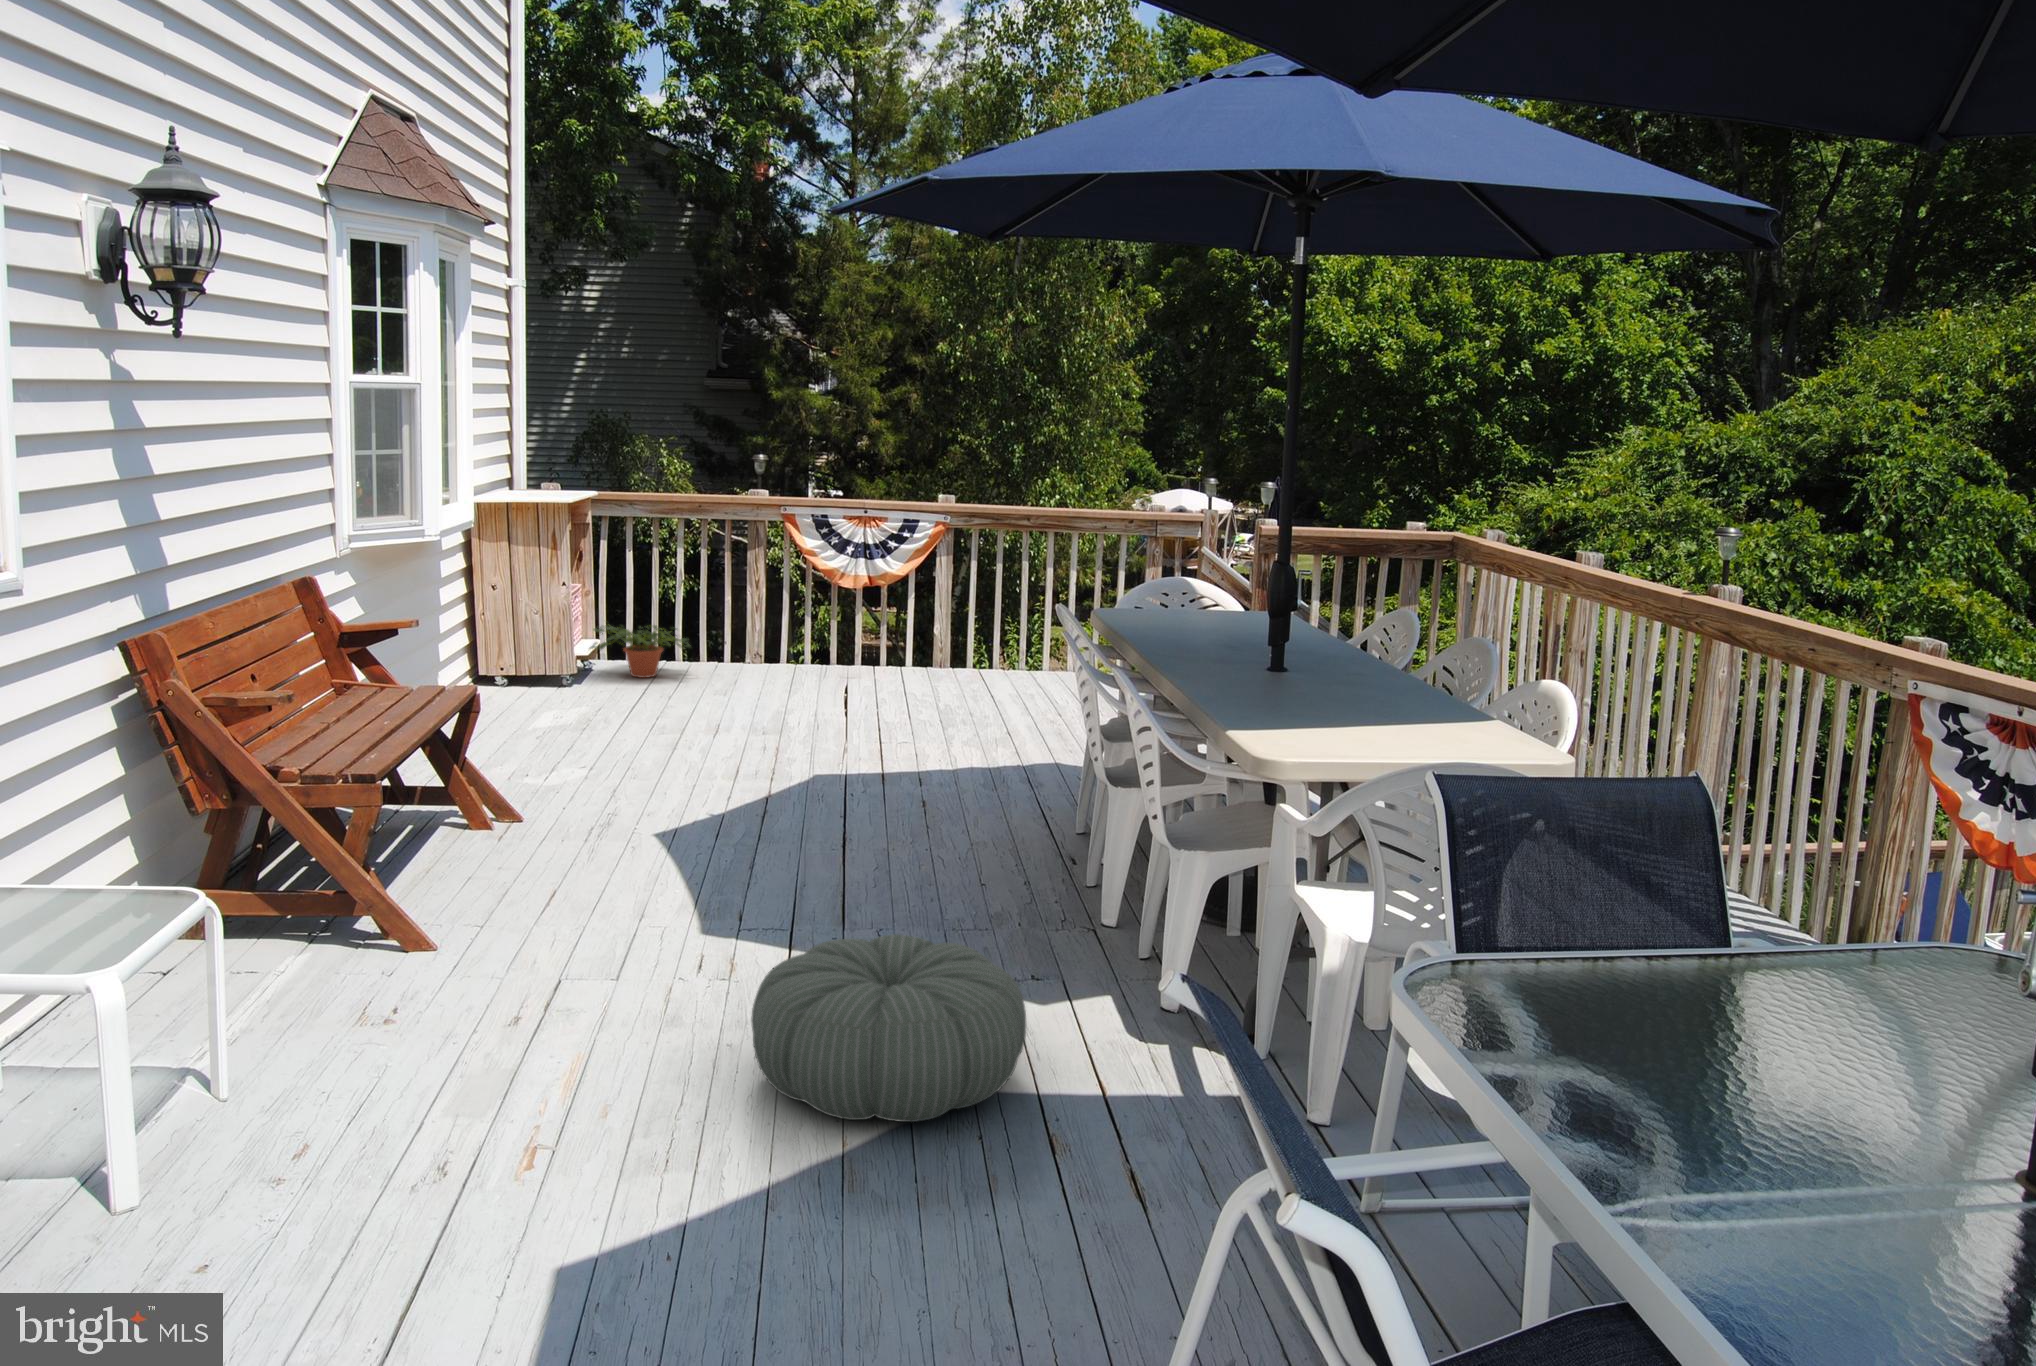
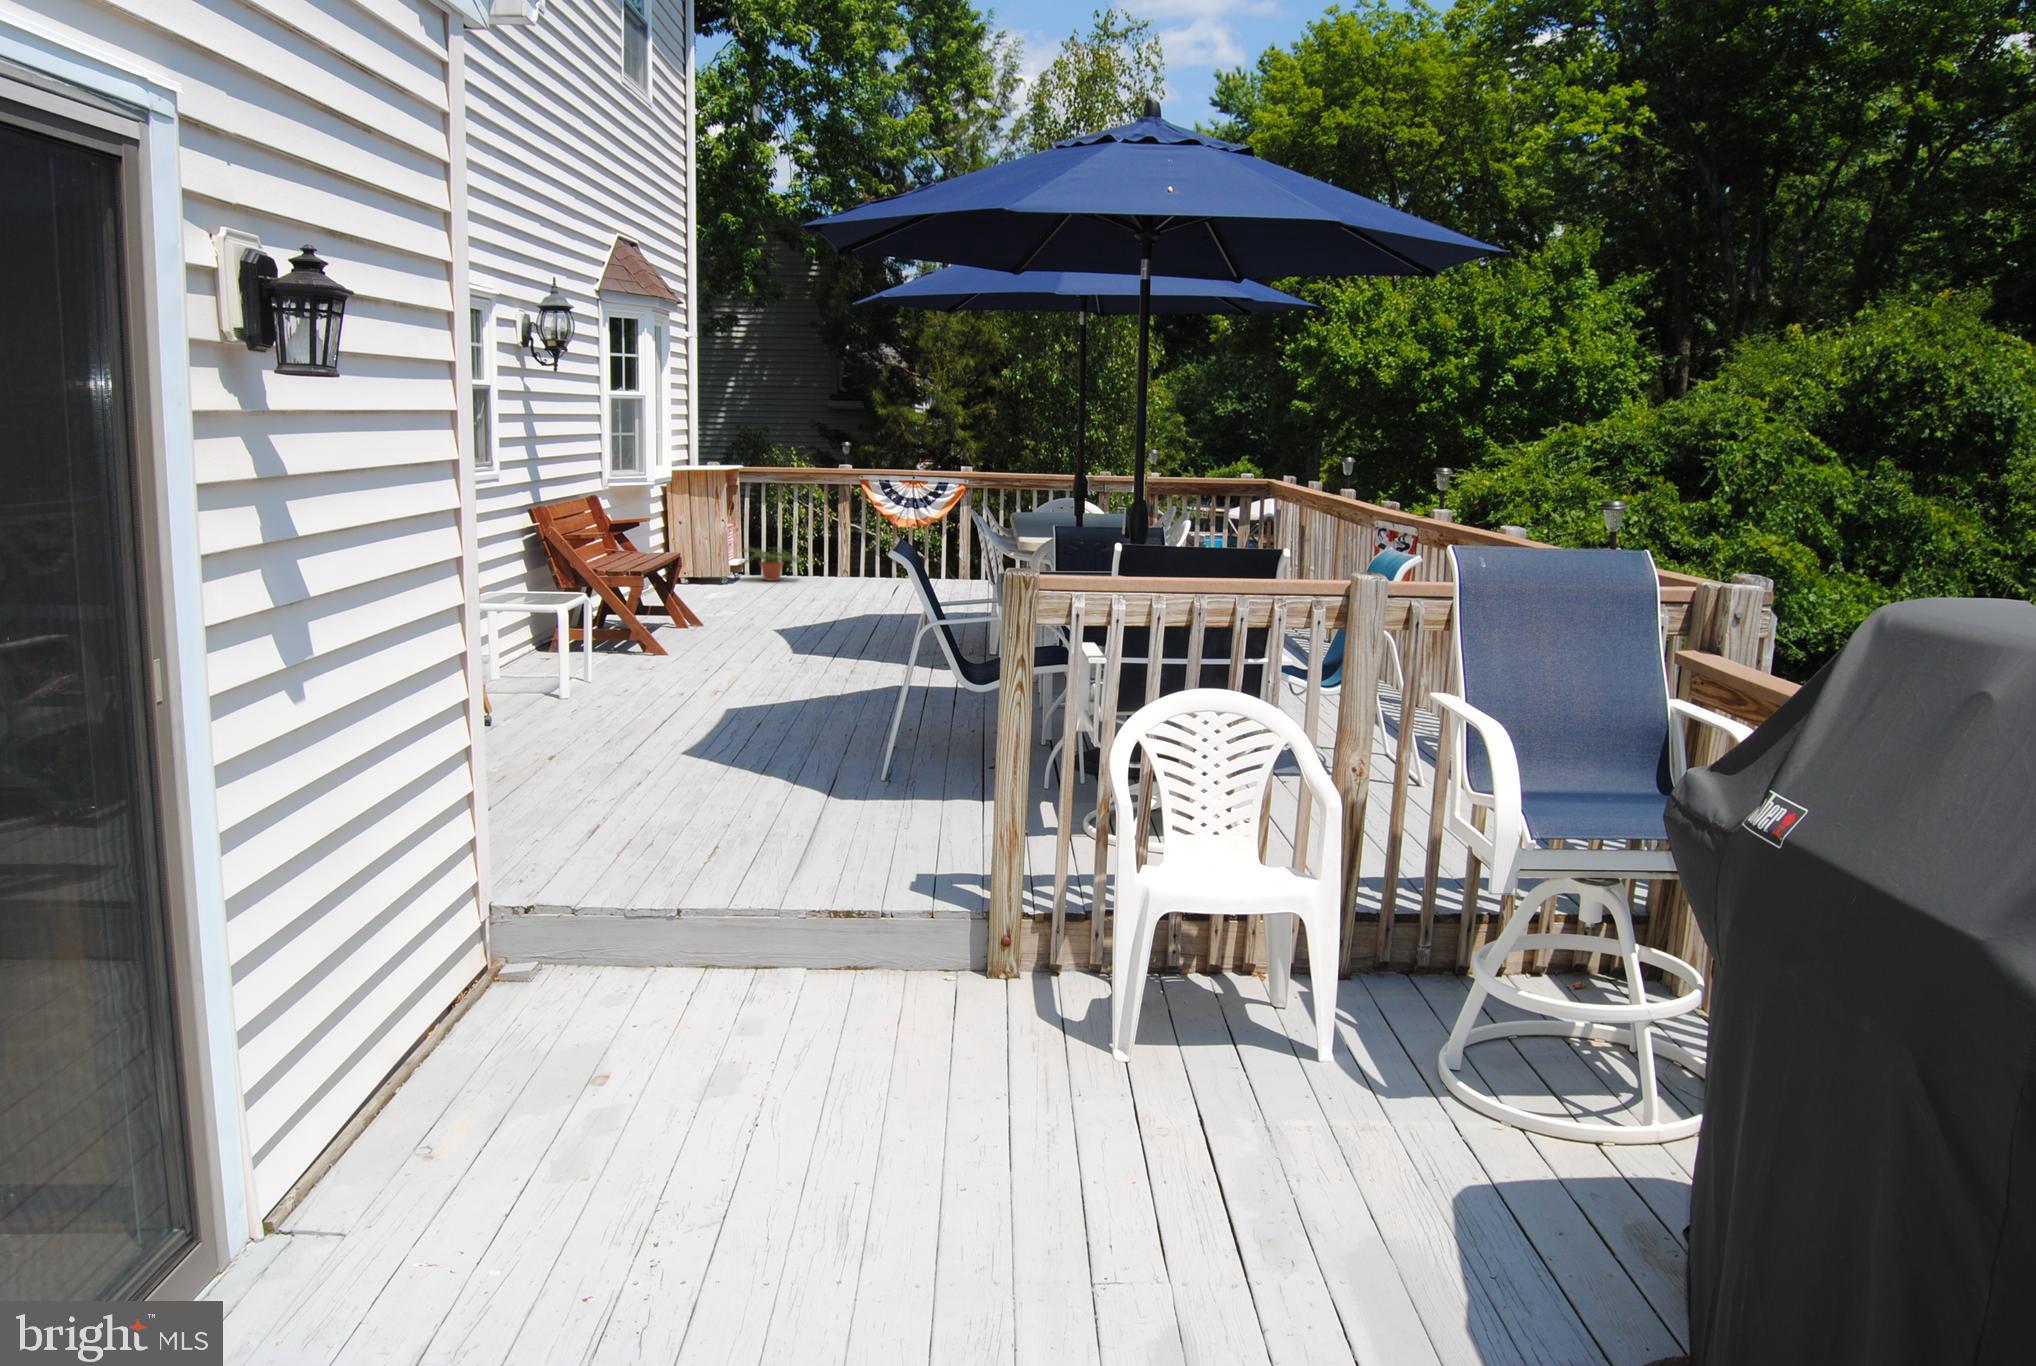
pouf: present [751,934,1026,1122] -> none [809,629,926,690]

